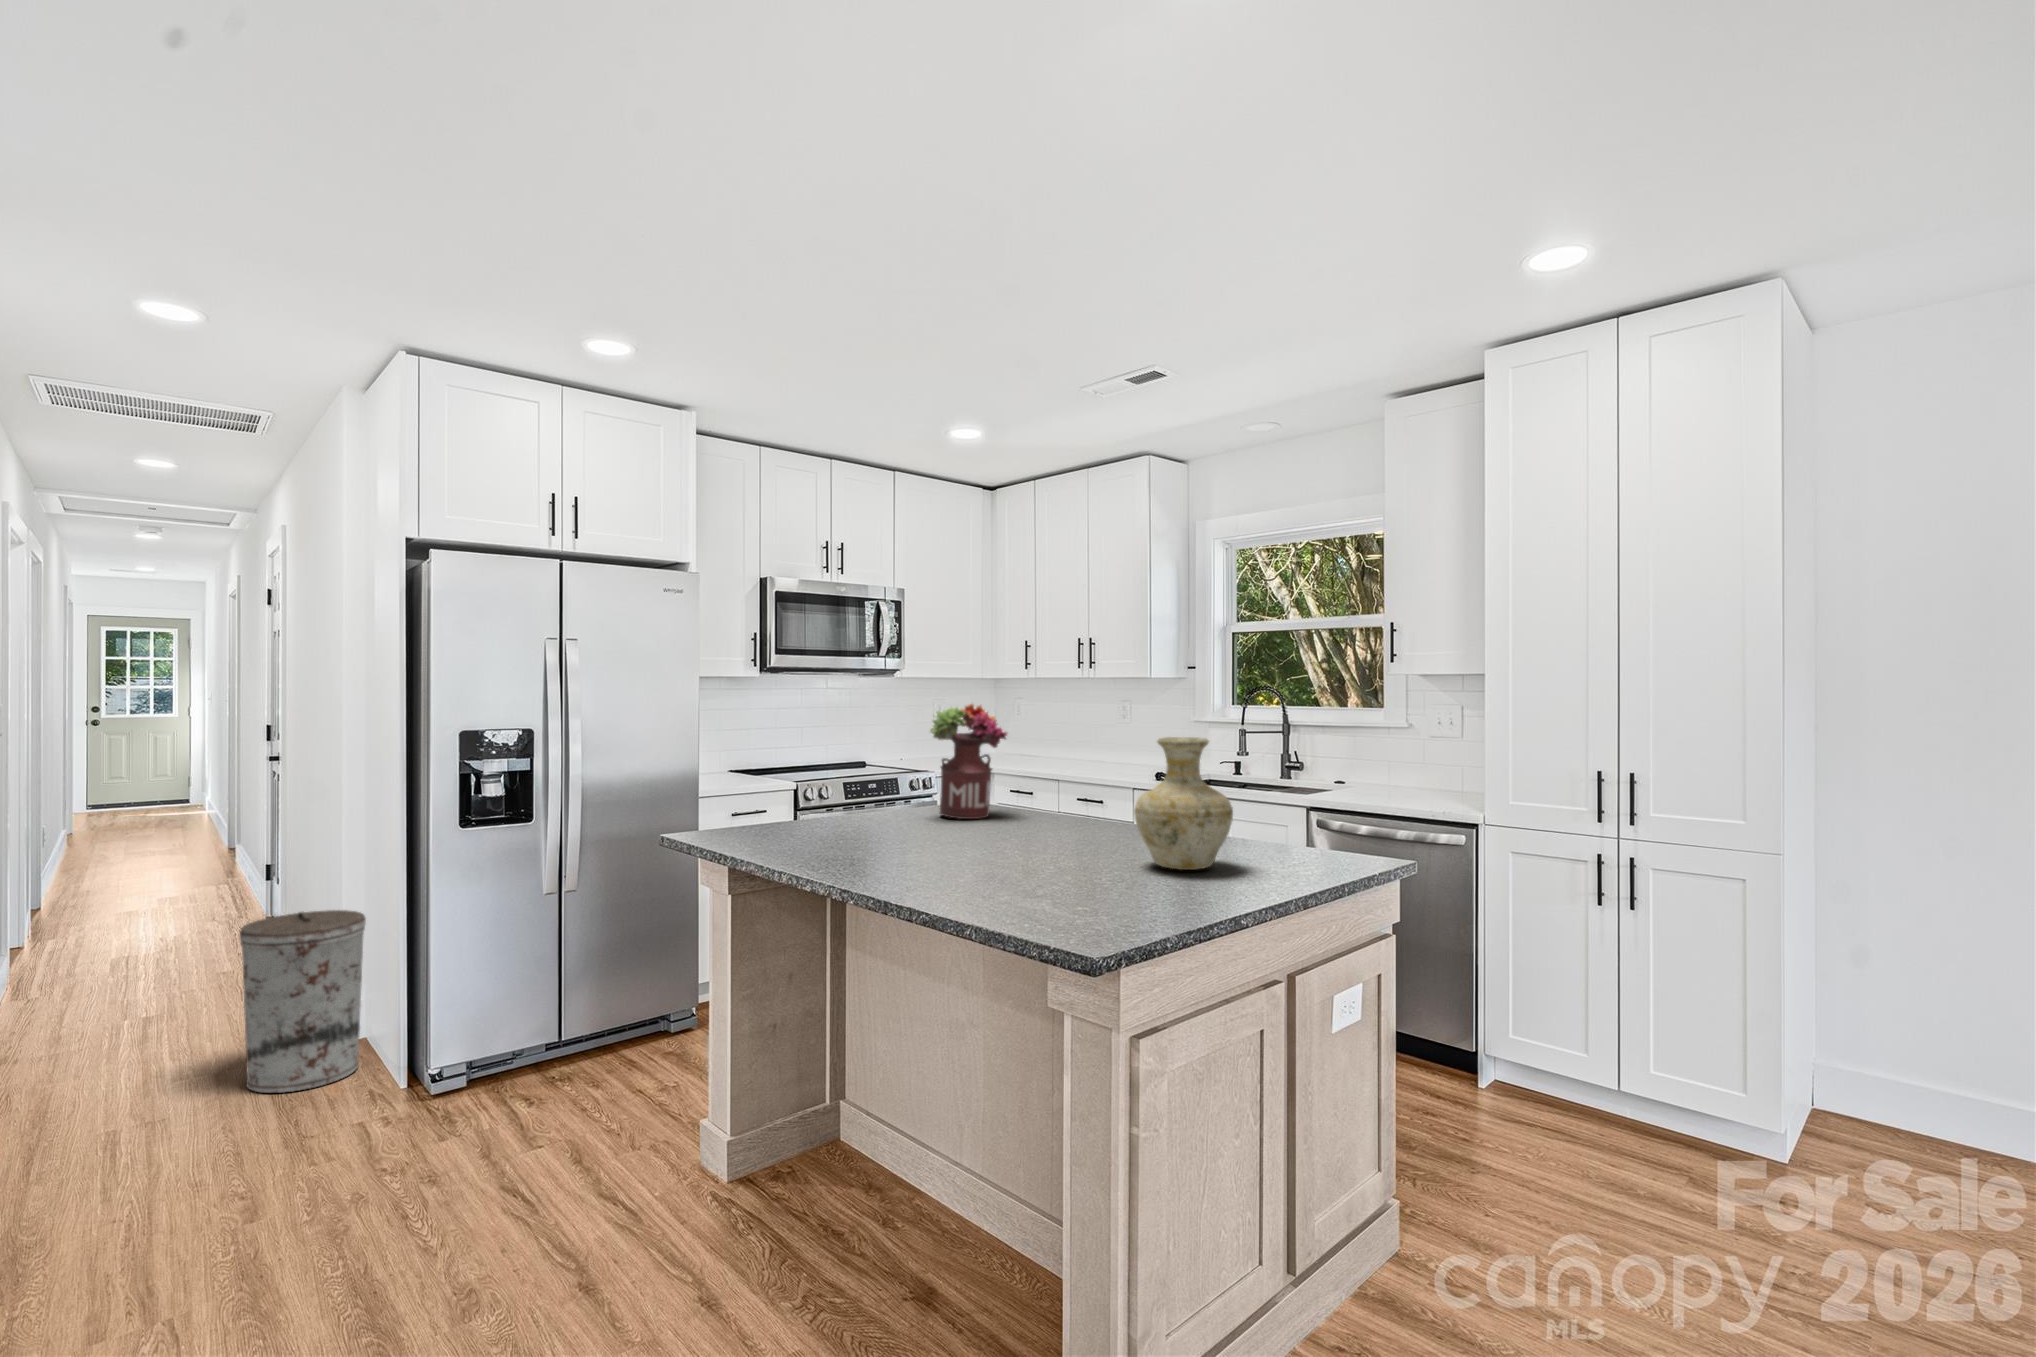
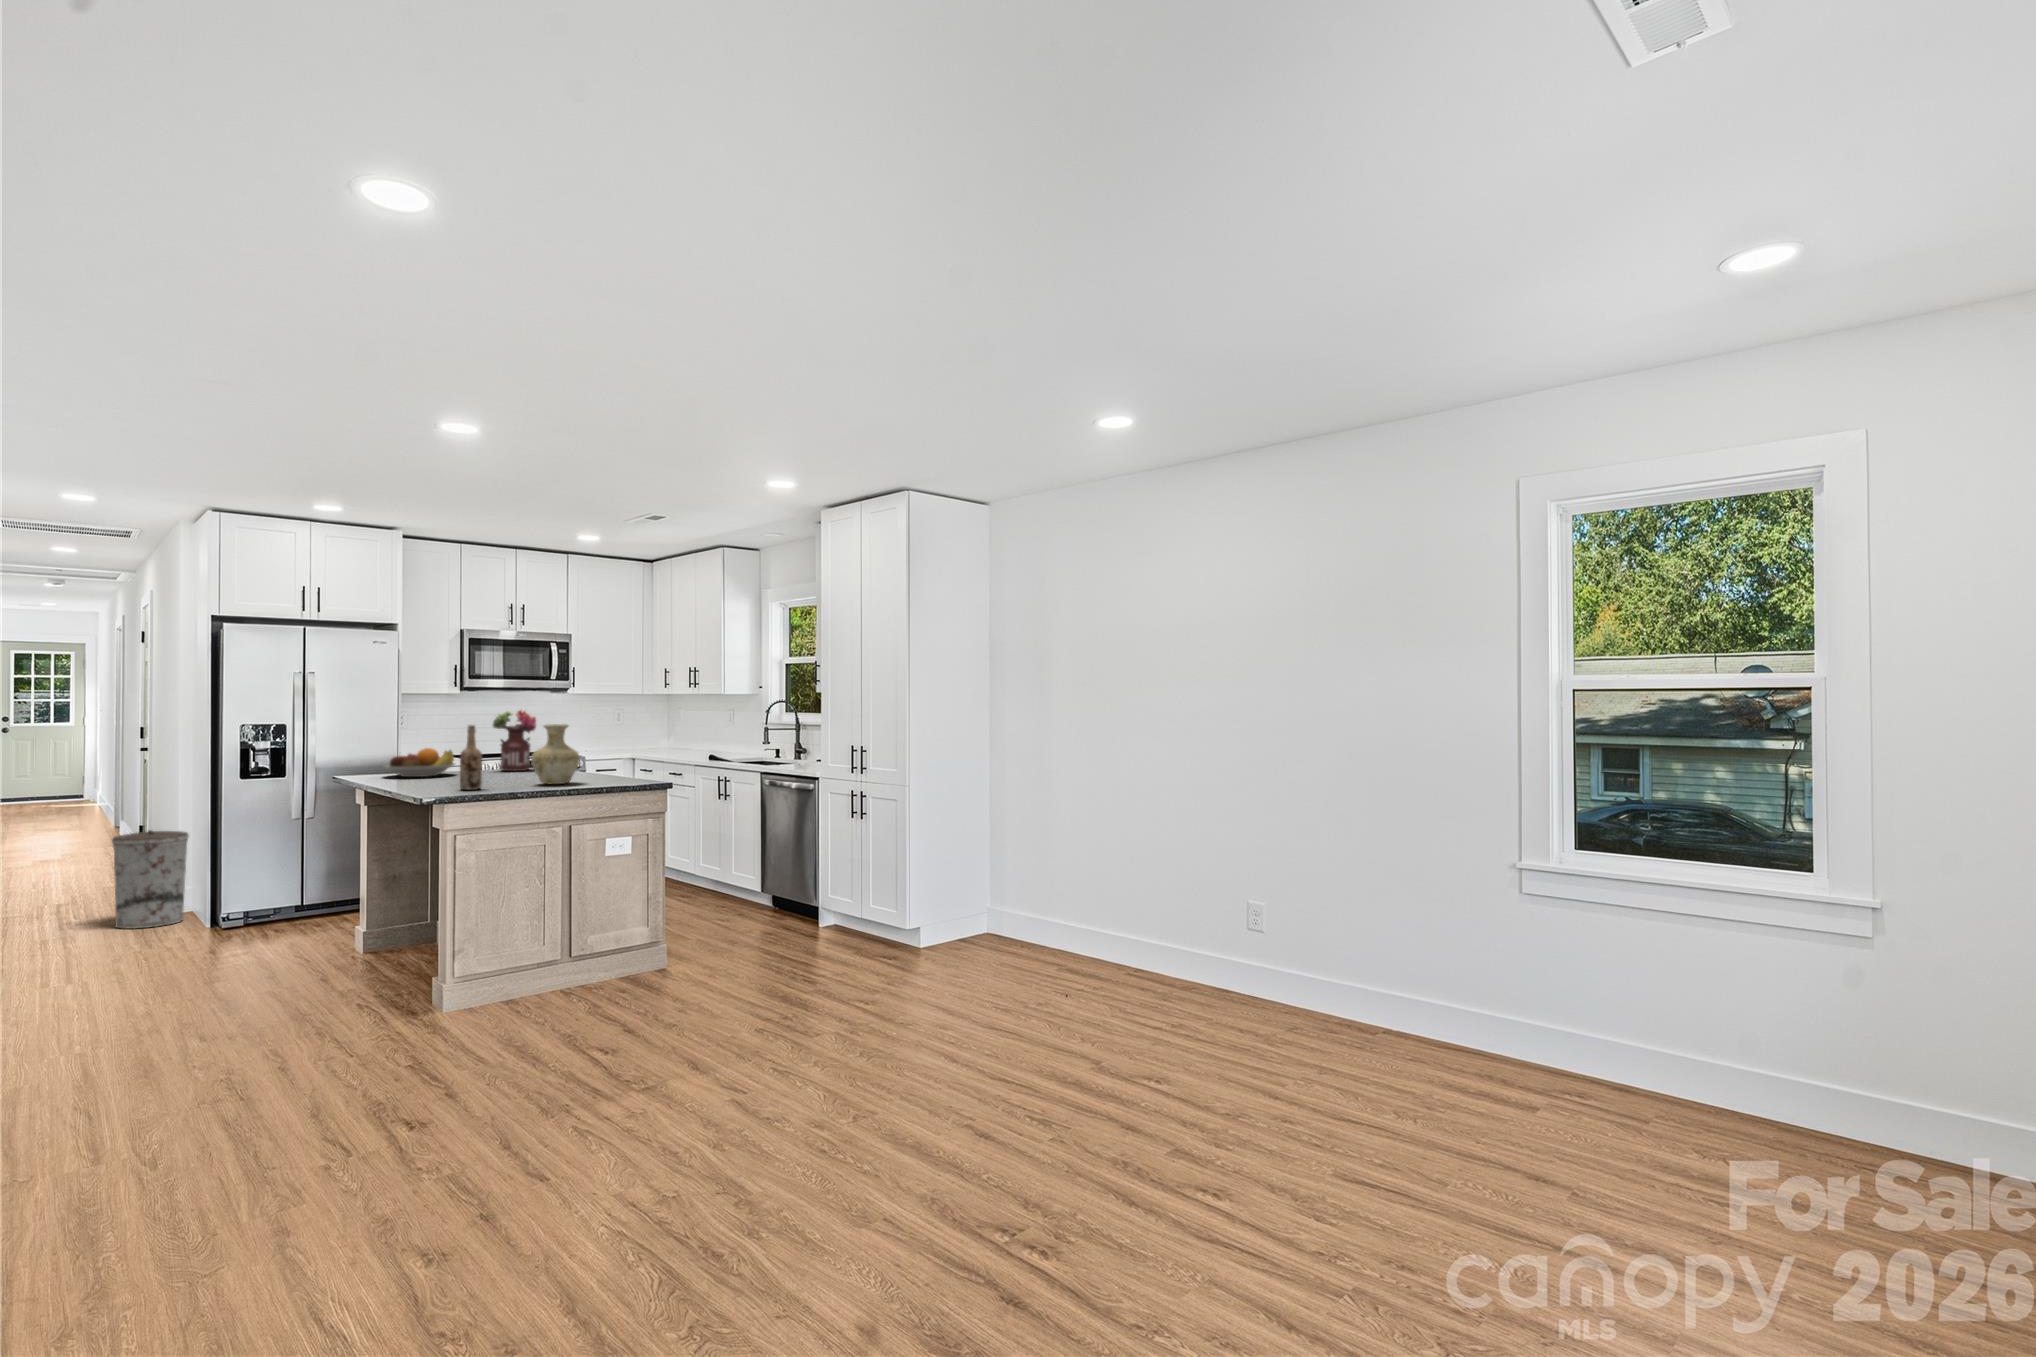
wine bottle: none [1038,743,1084,895] -> present [460,725,482,790]
fruit bowl: none [764,780,893,839] -> present [384,748,455,777]

